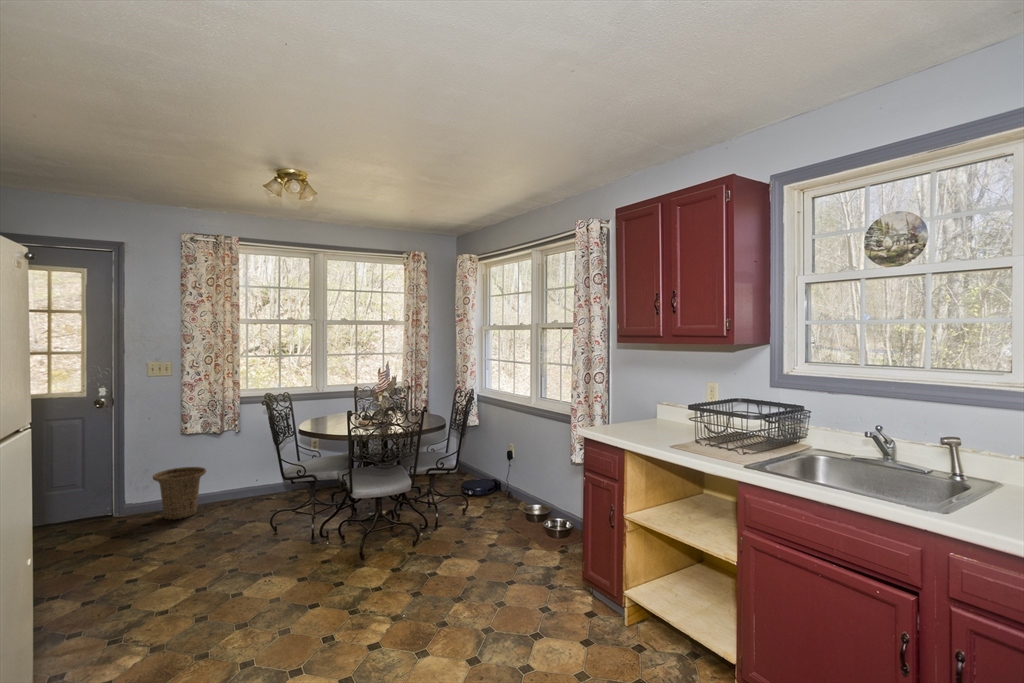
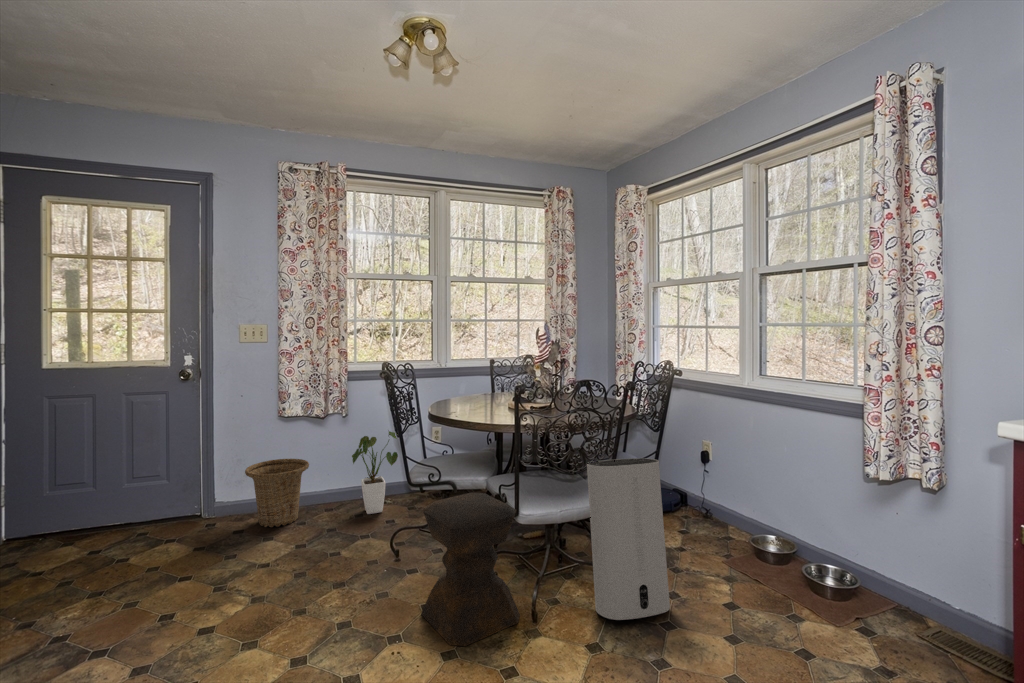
house plant: none [242,442,283,507] -> present [352,431,398,514]
air purifier: none [402,455,453,555] -> present [587,458,670,620]
stool: none [287,481,355,575] -> present [421,493,520,646]

